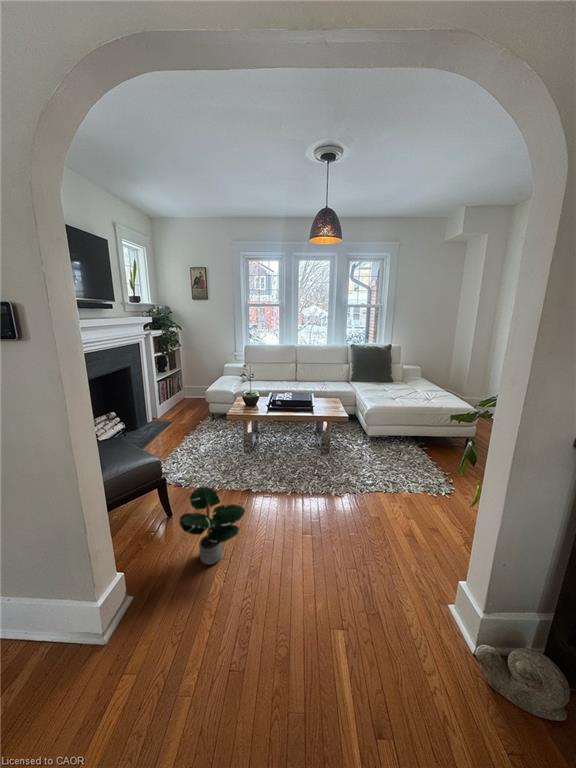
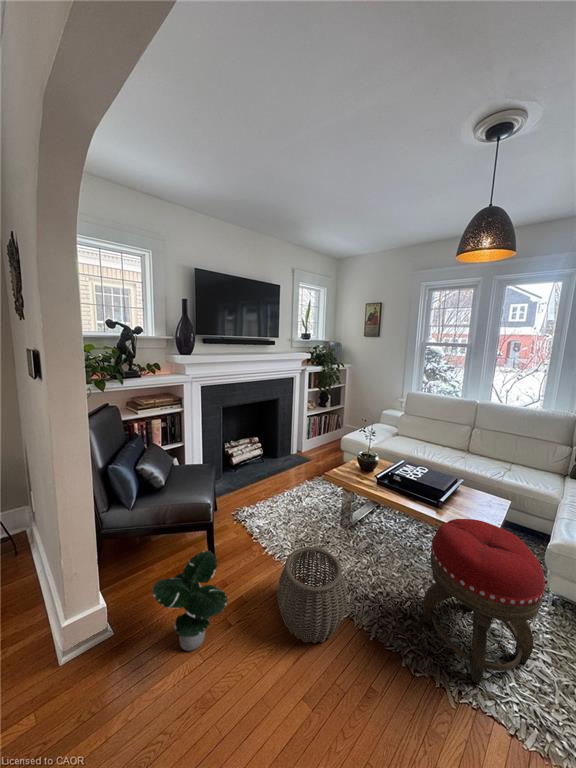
footstool: none [326,405,381,483] -> present [423,519,545,684]
woven basket: none [249,455,299,515] -> present [277,547,347,643]

